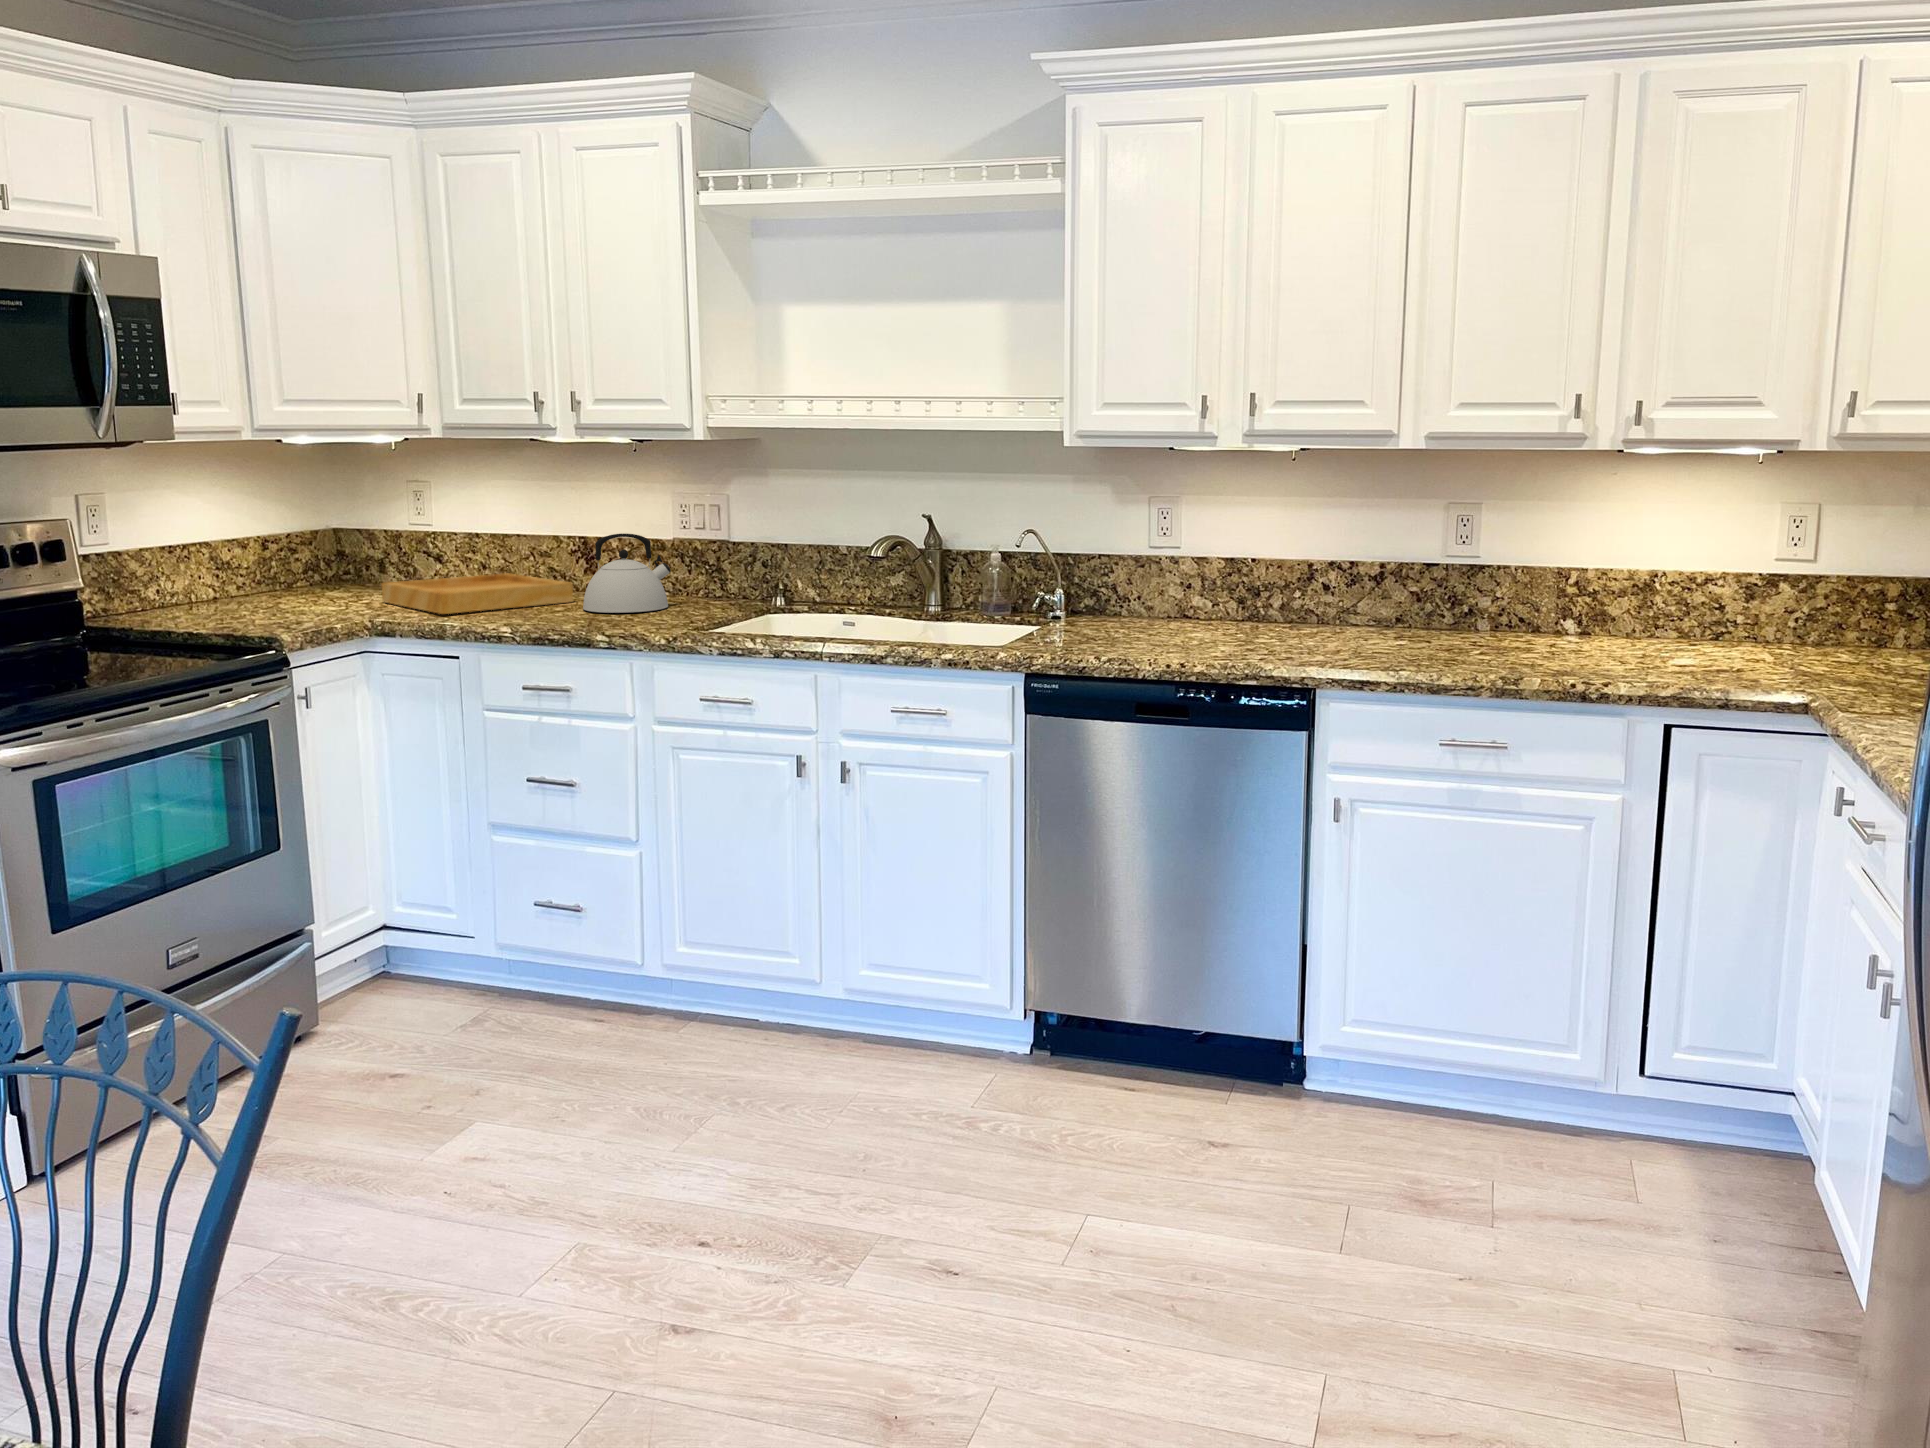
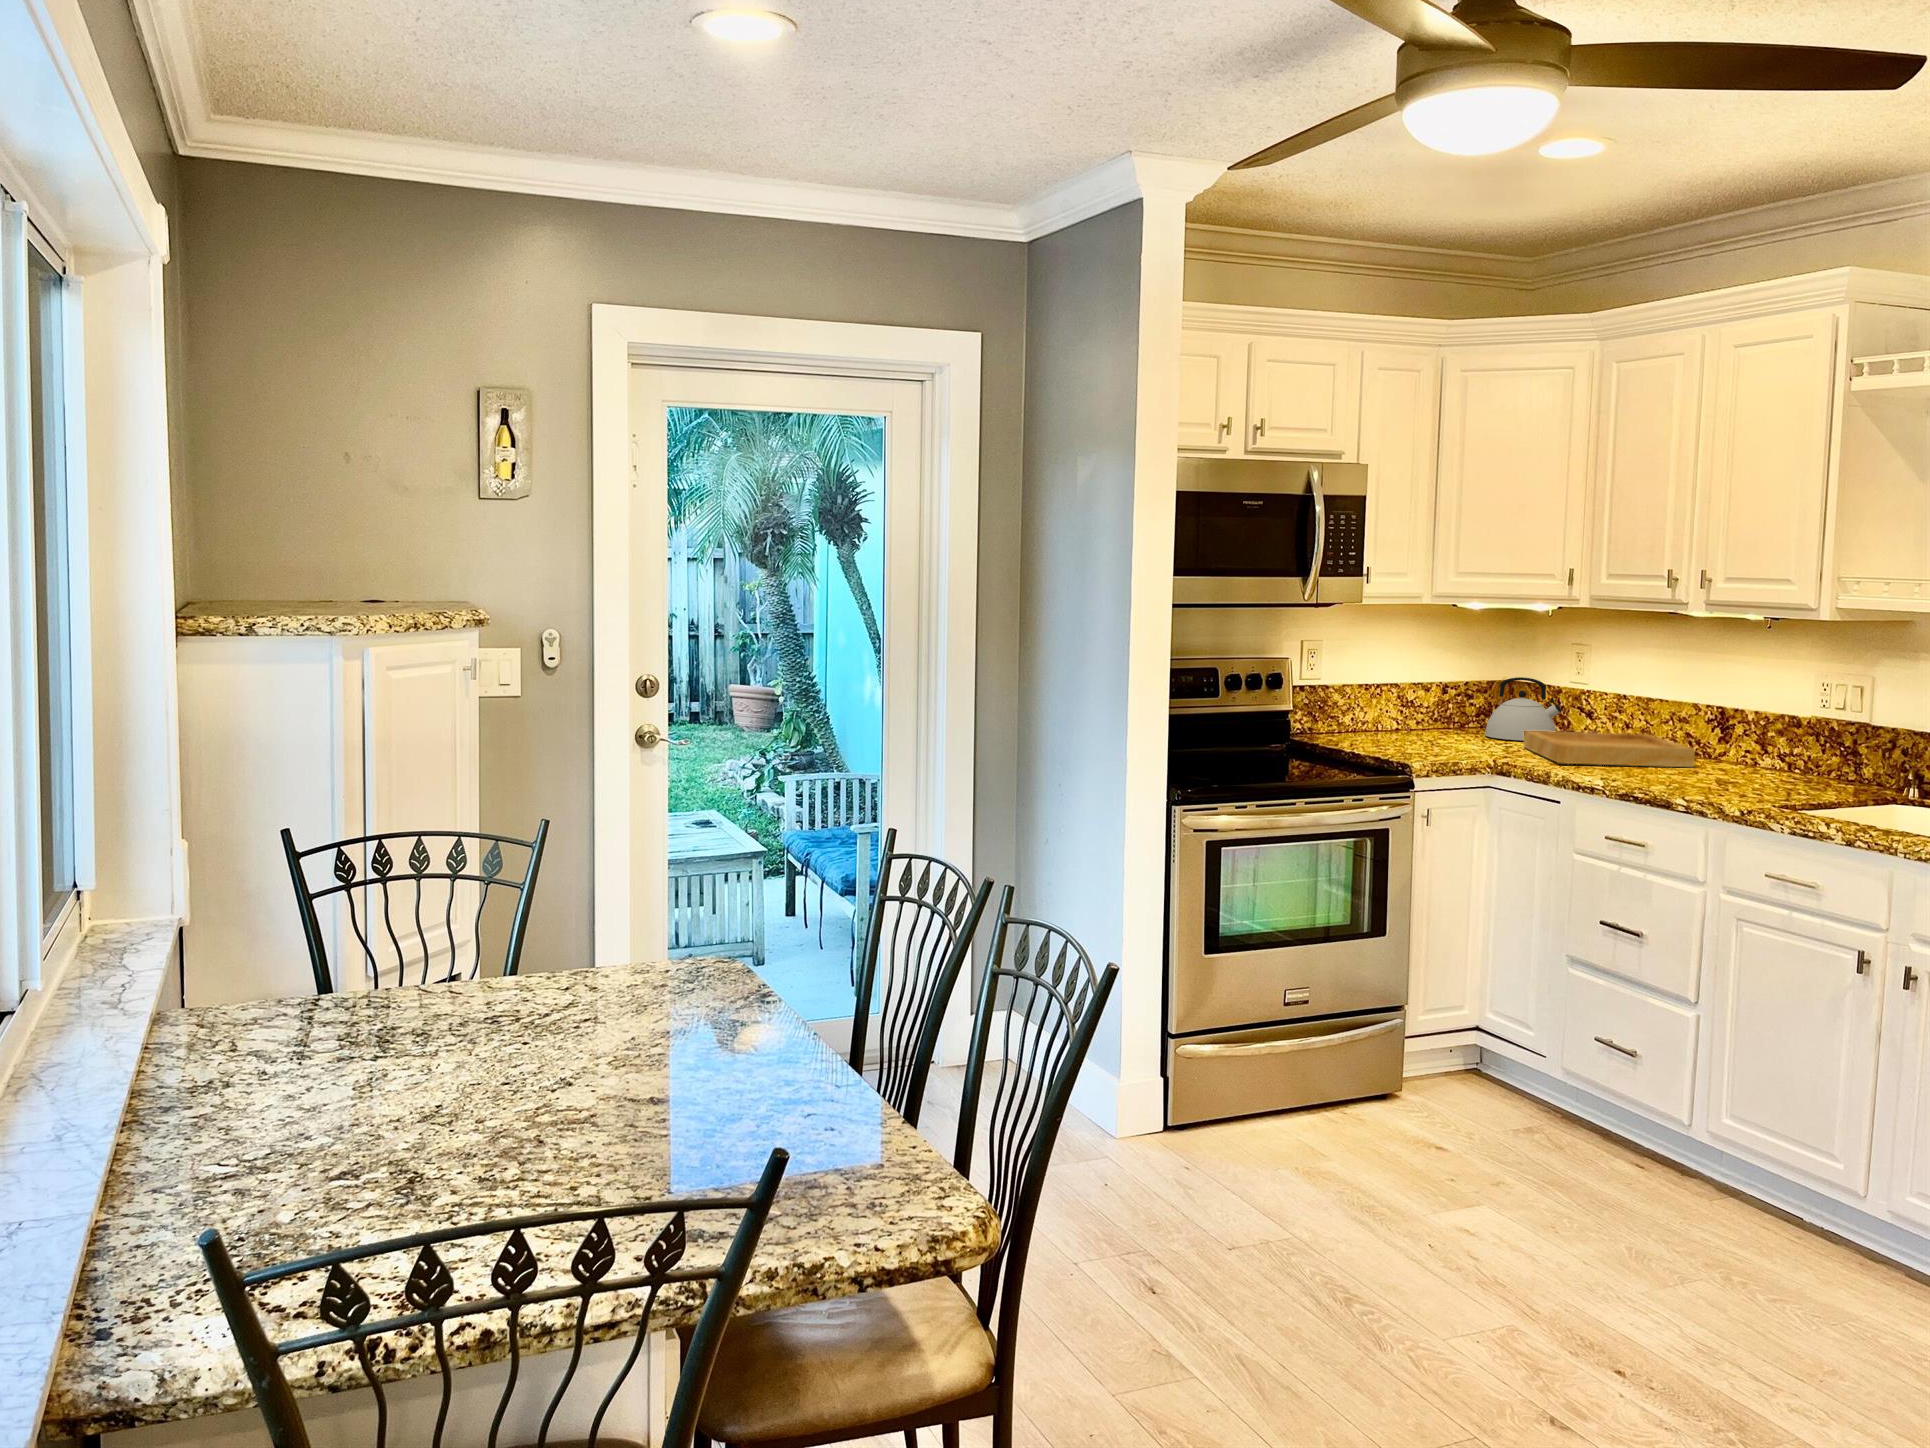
kettle: present [583,534,671,613] -> present [1485,677,1561,741]

